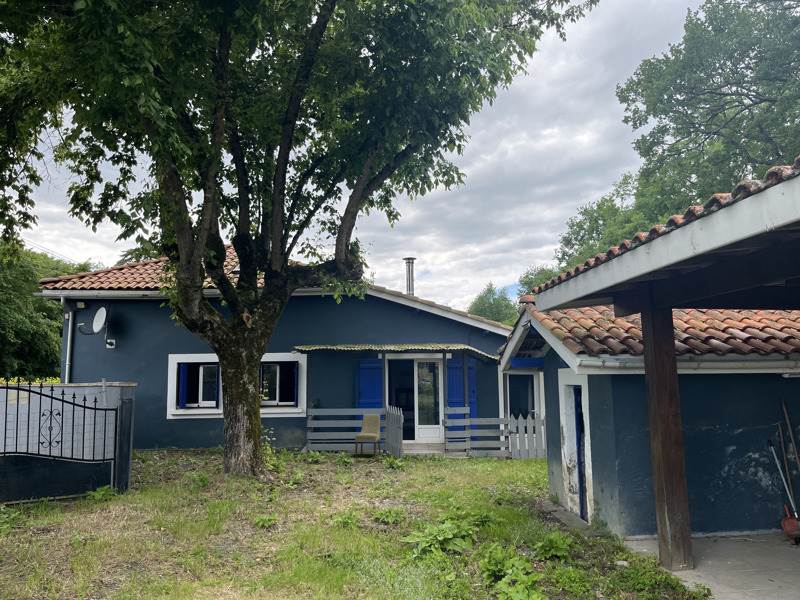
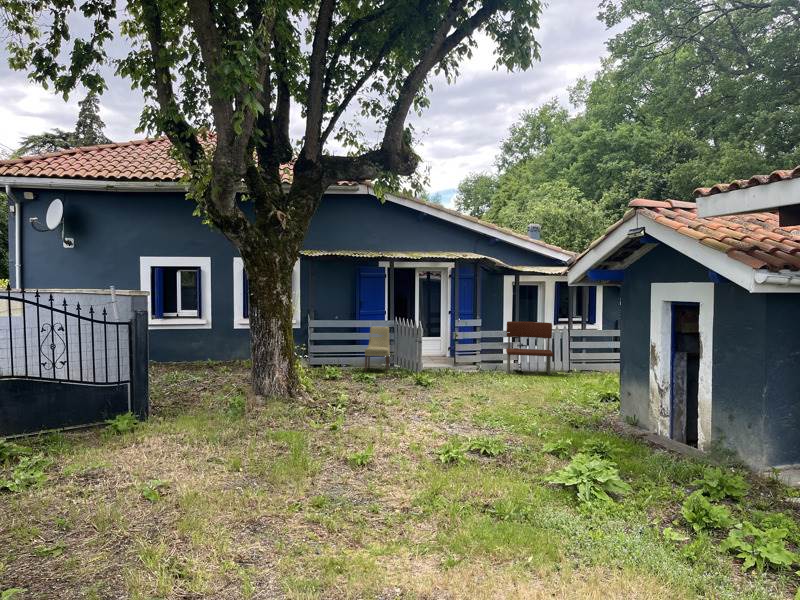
bench: none [488,409,532,461] -> present [506,321,554,375]

